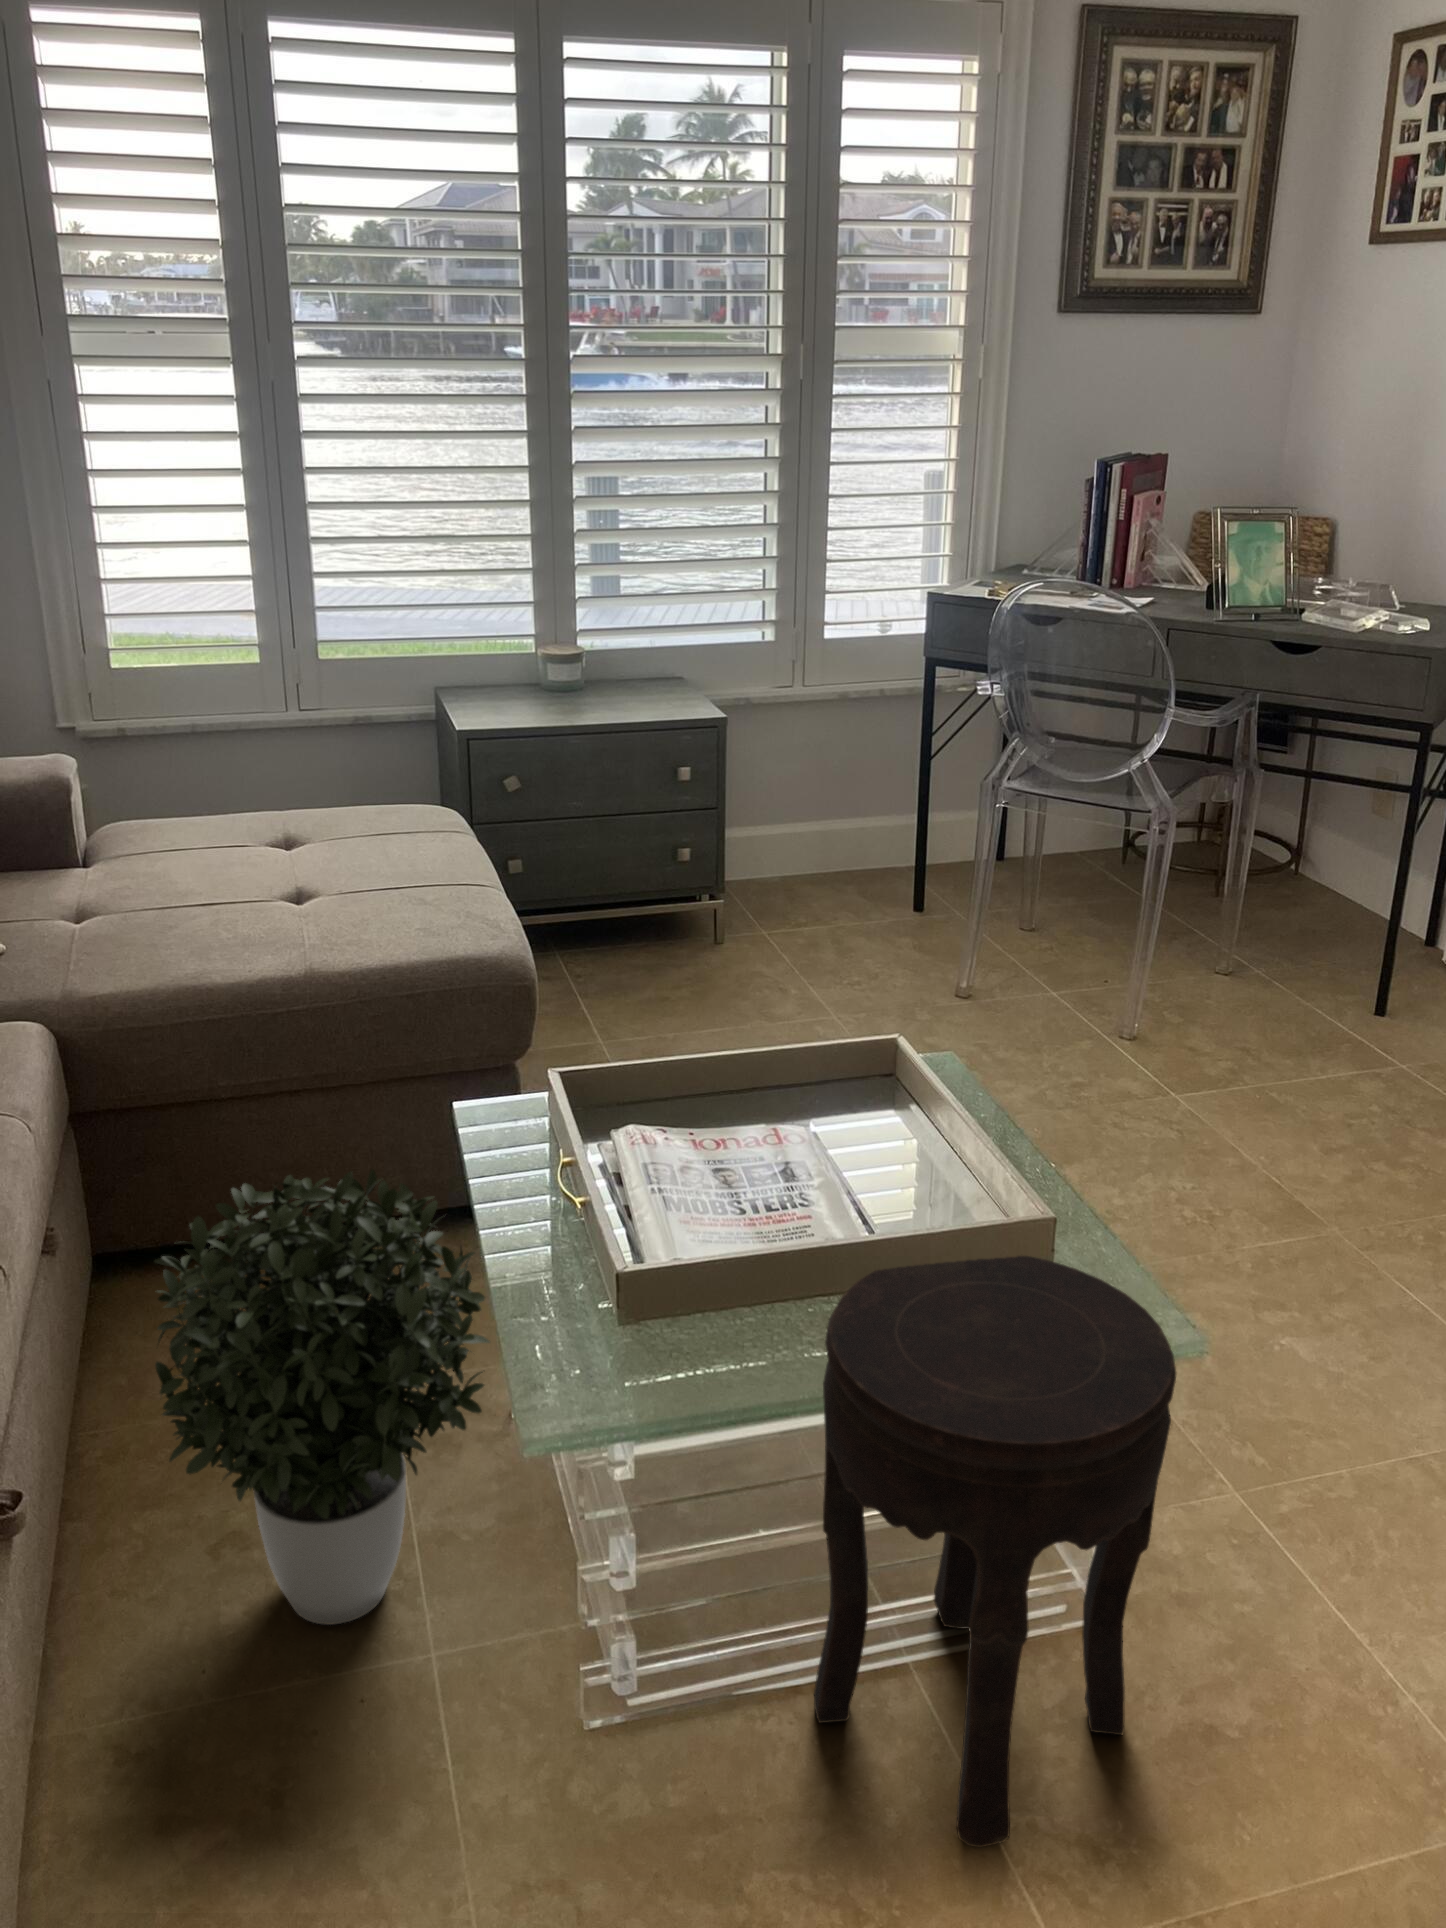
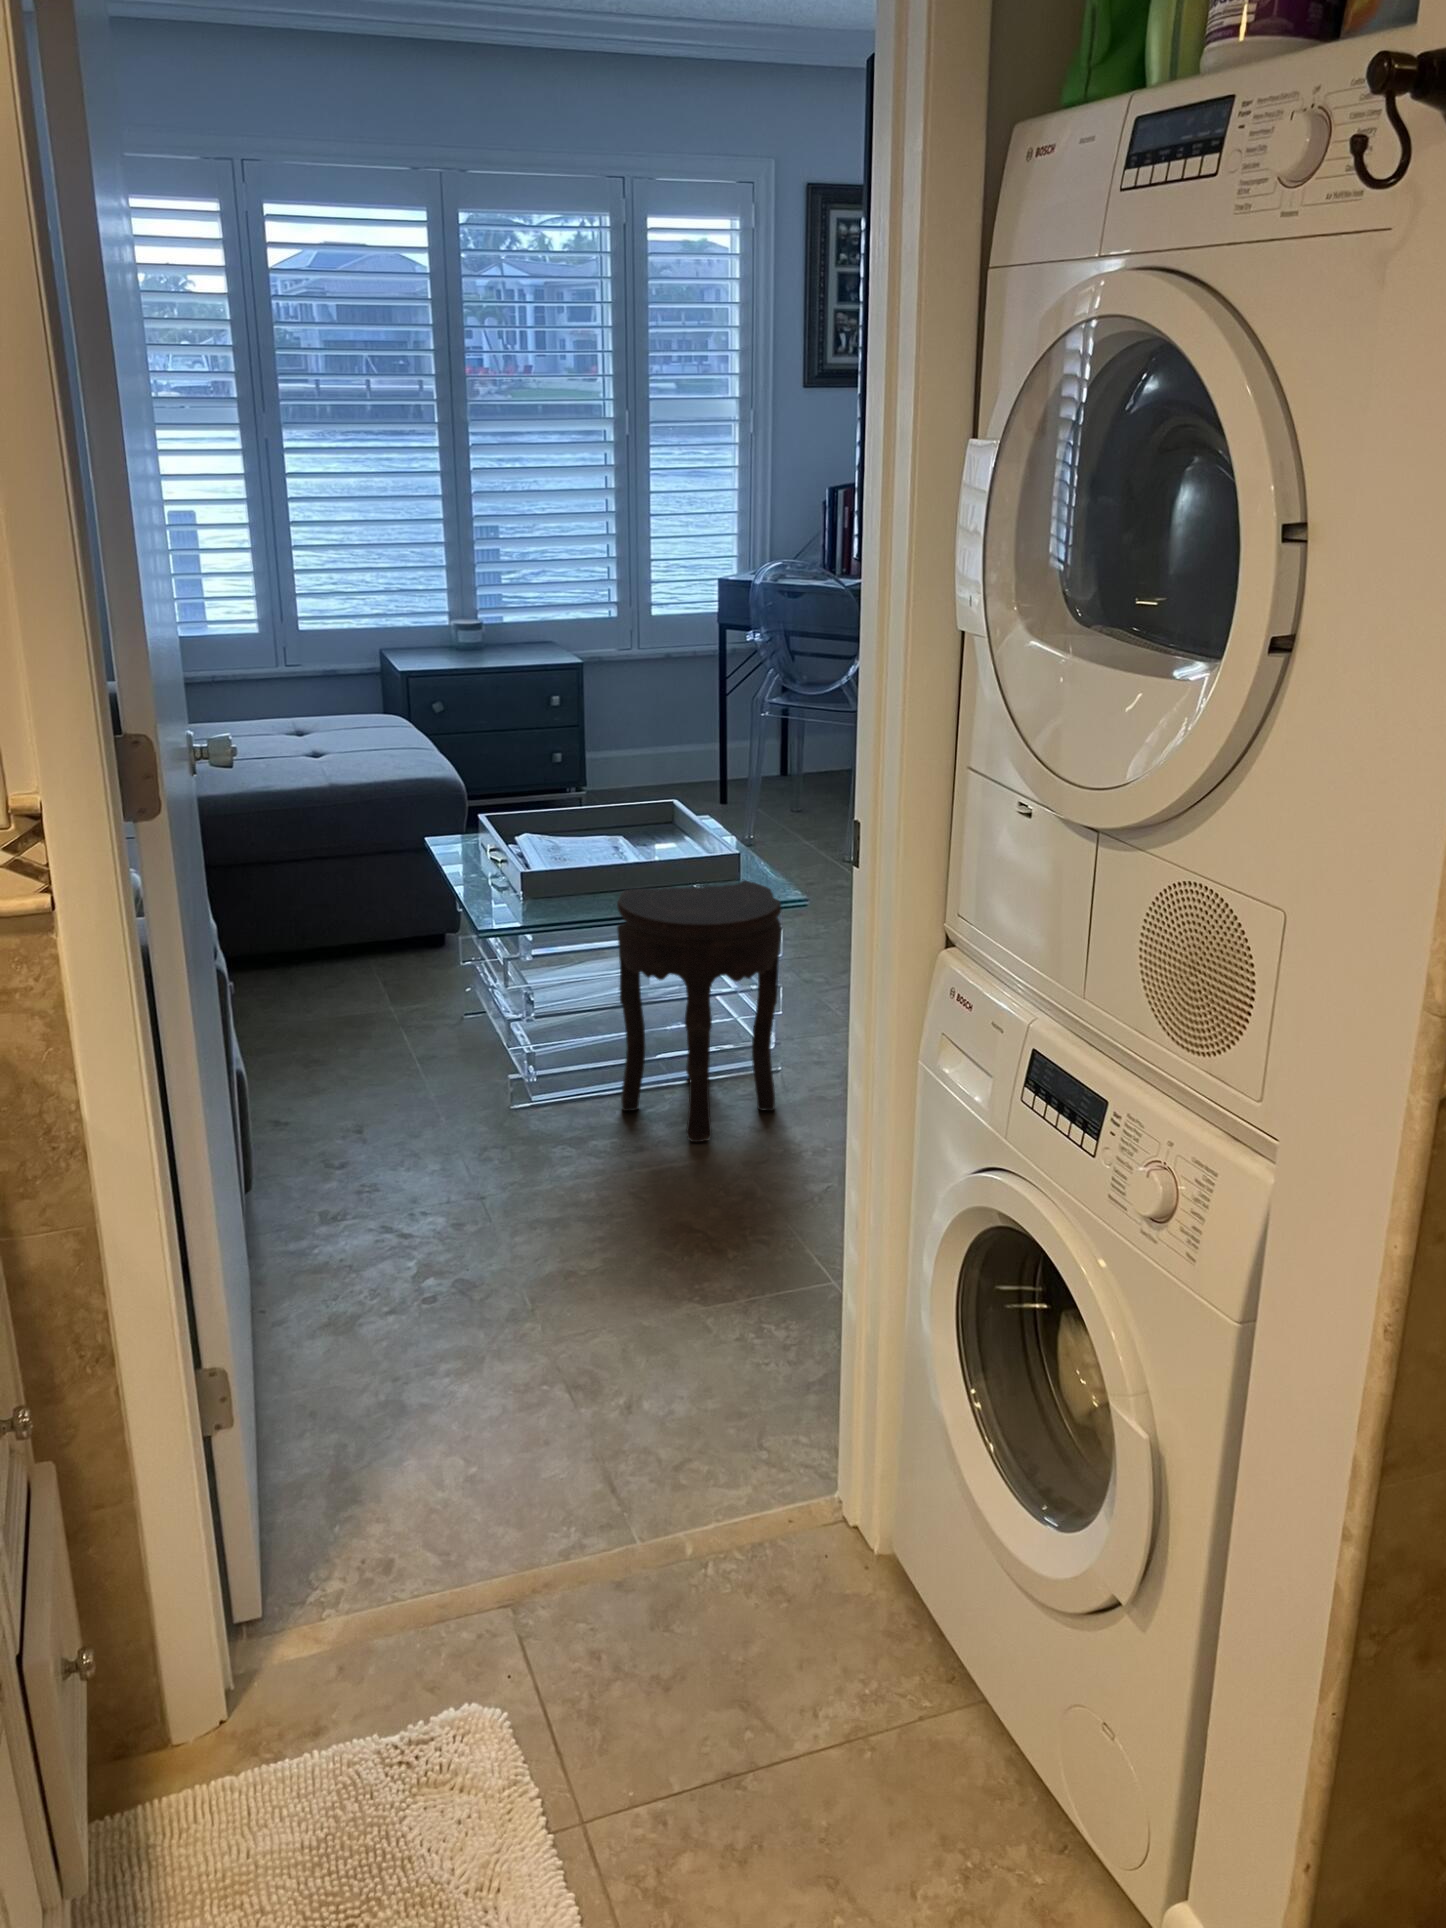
potted plant: present [155,1170,490,1625] -> none [277,851,452,1091]

